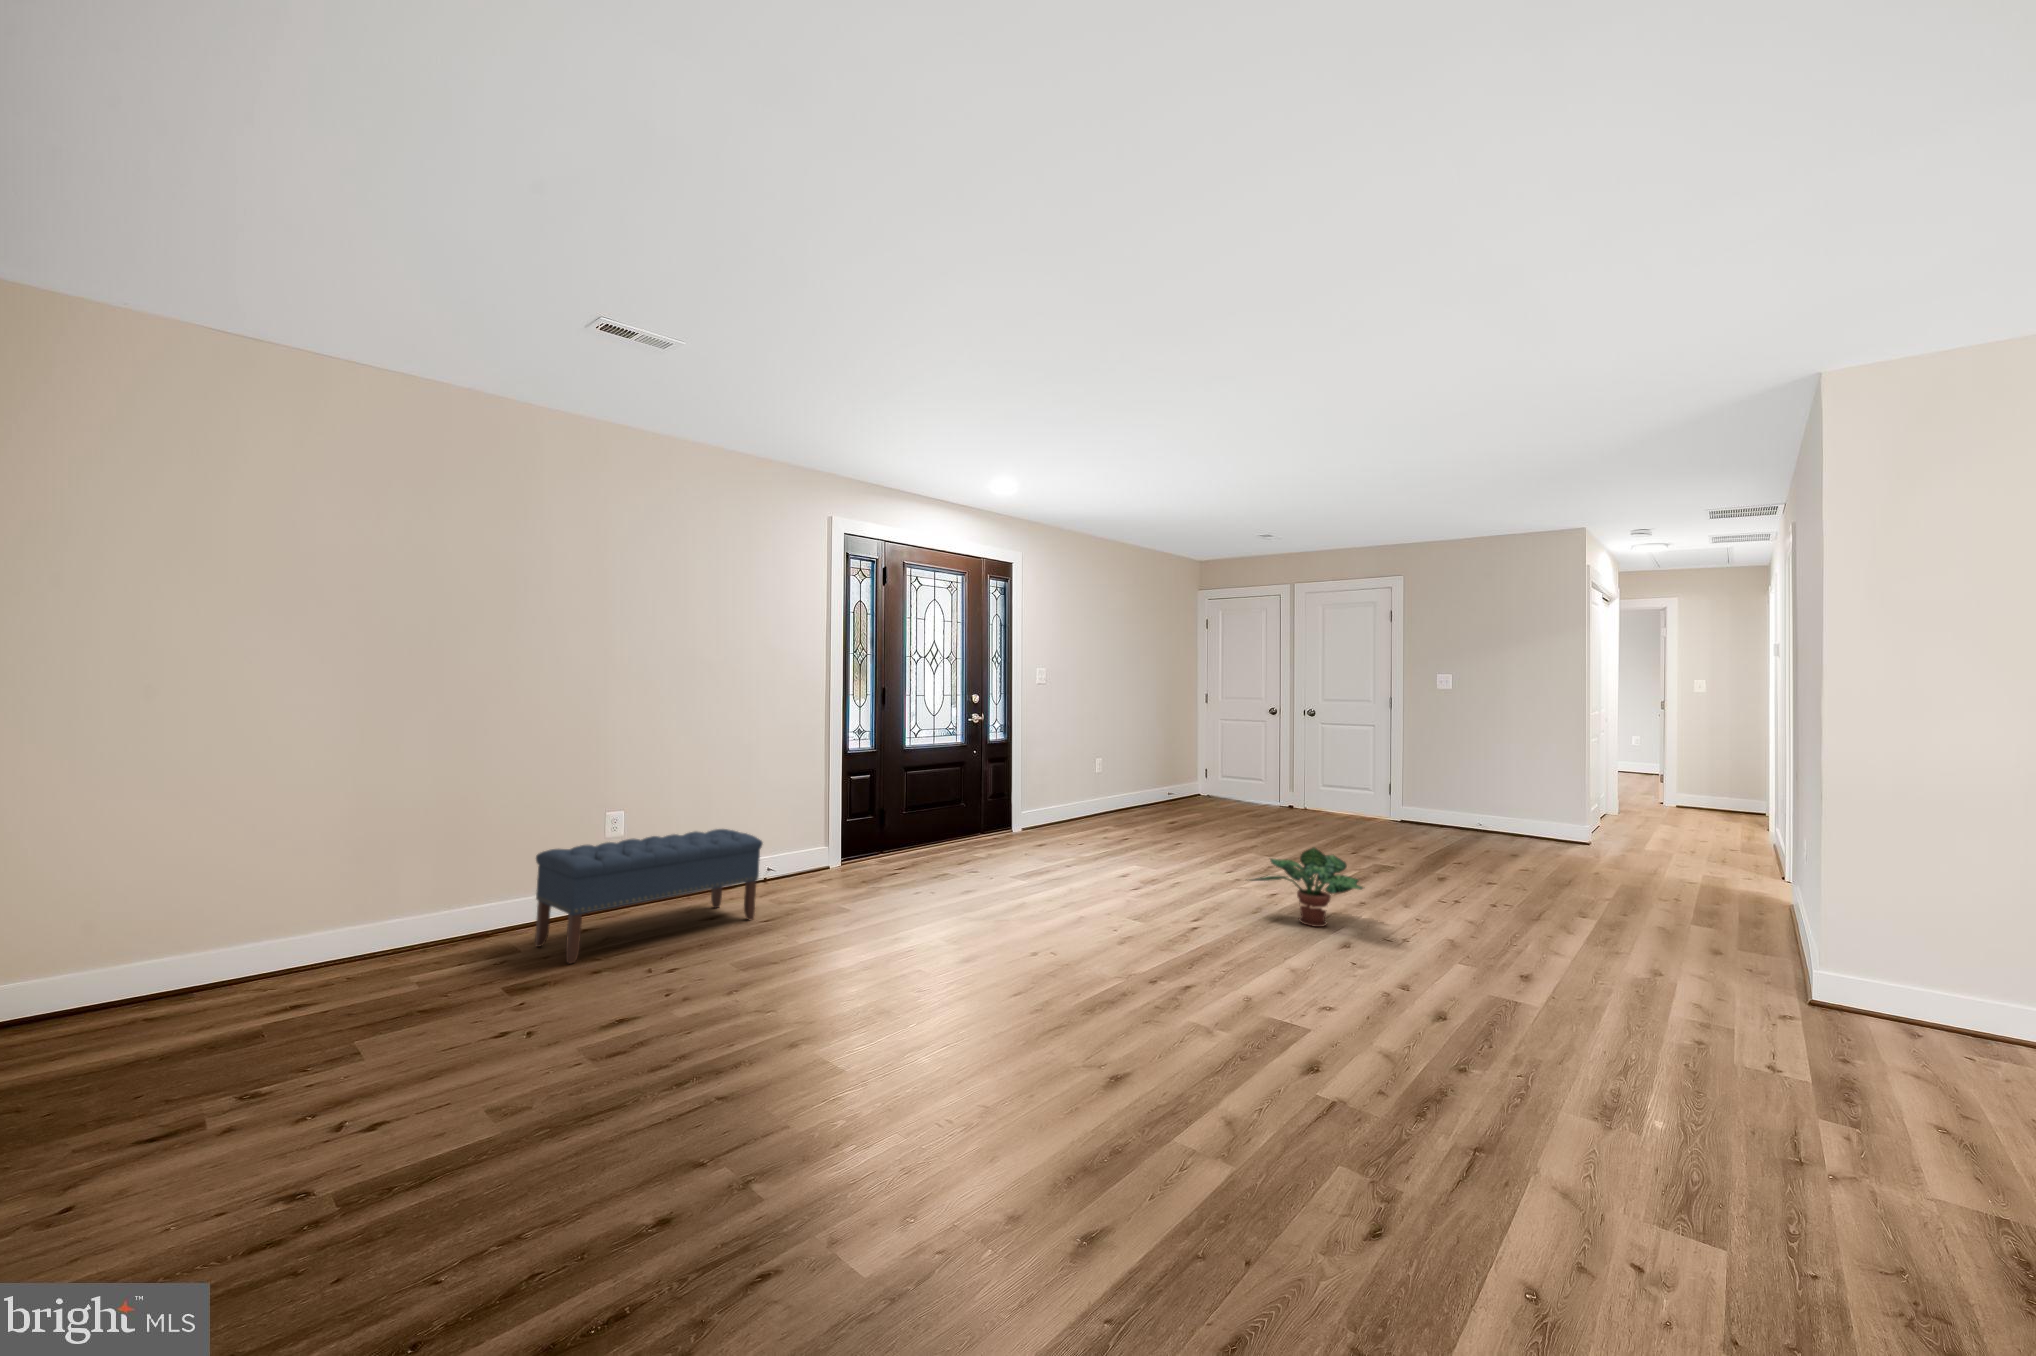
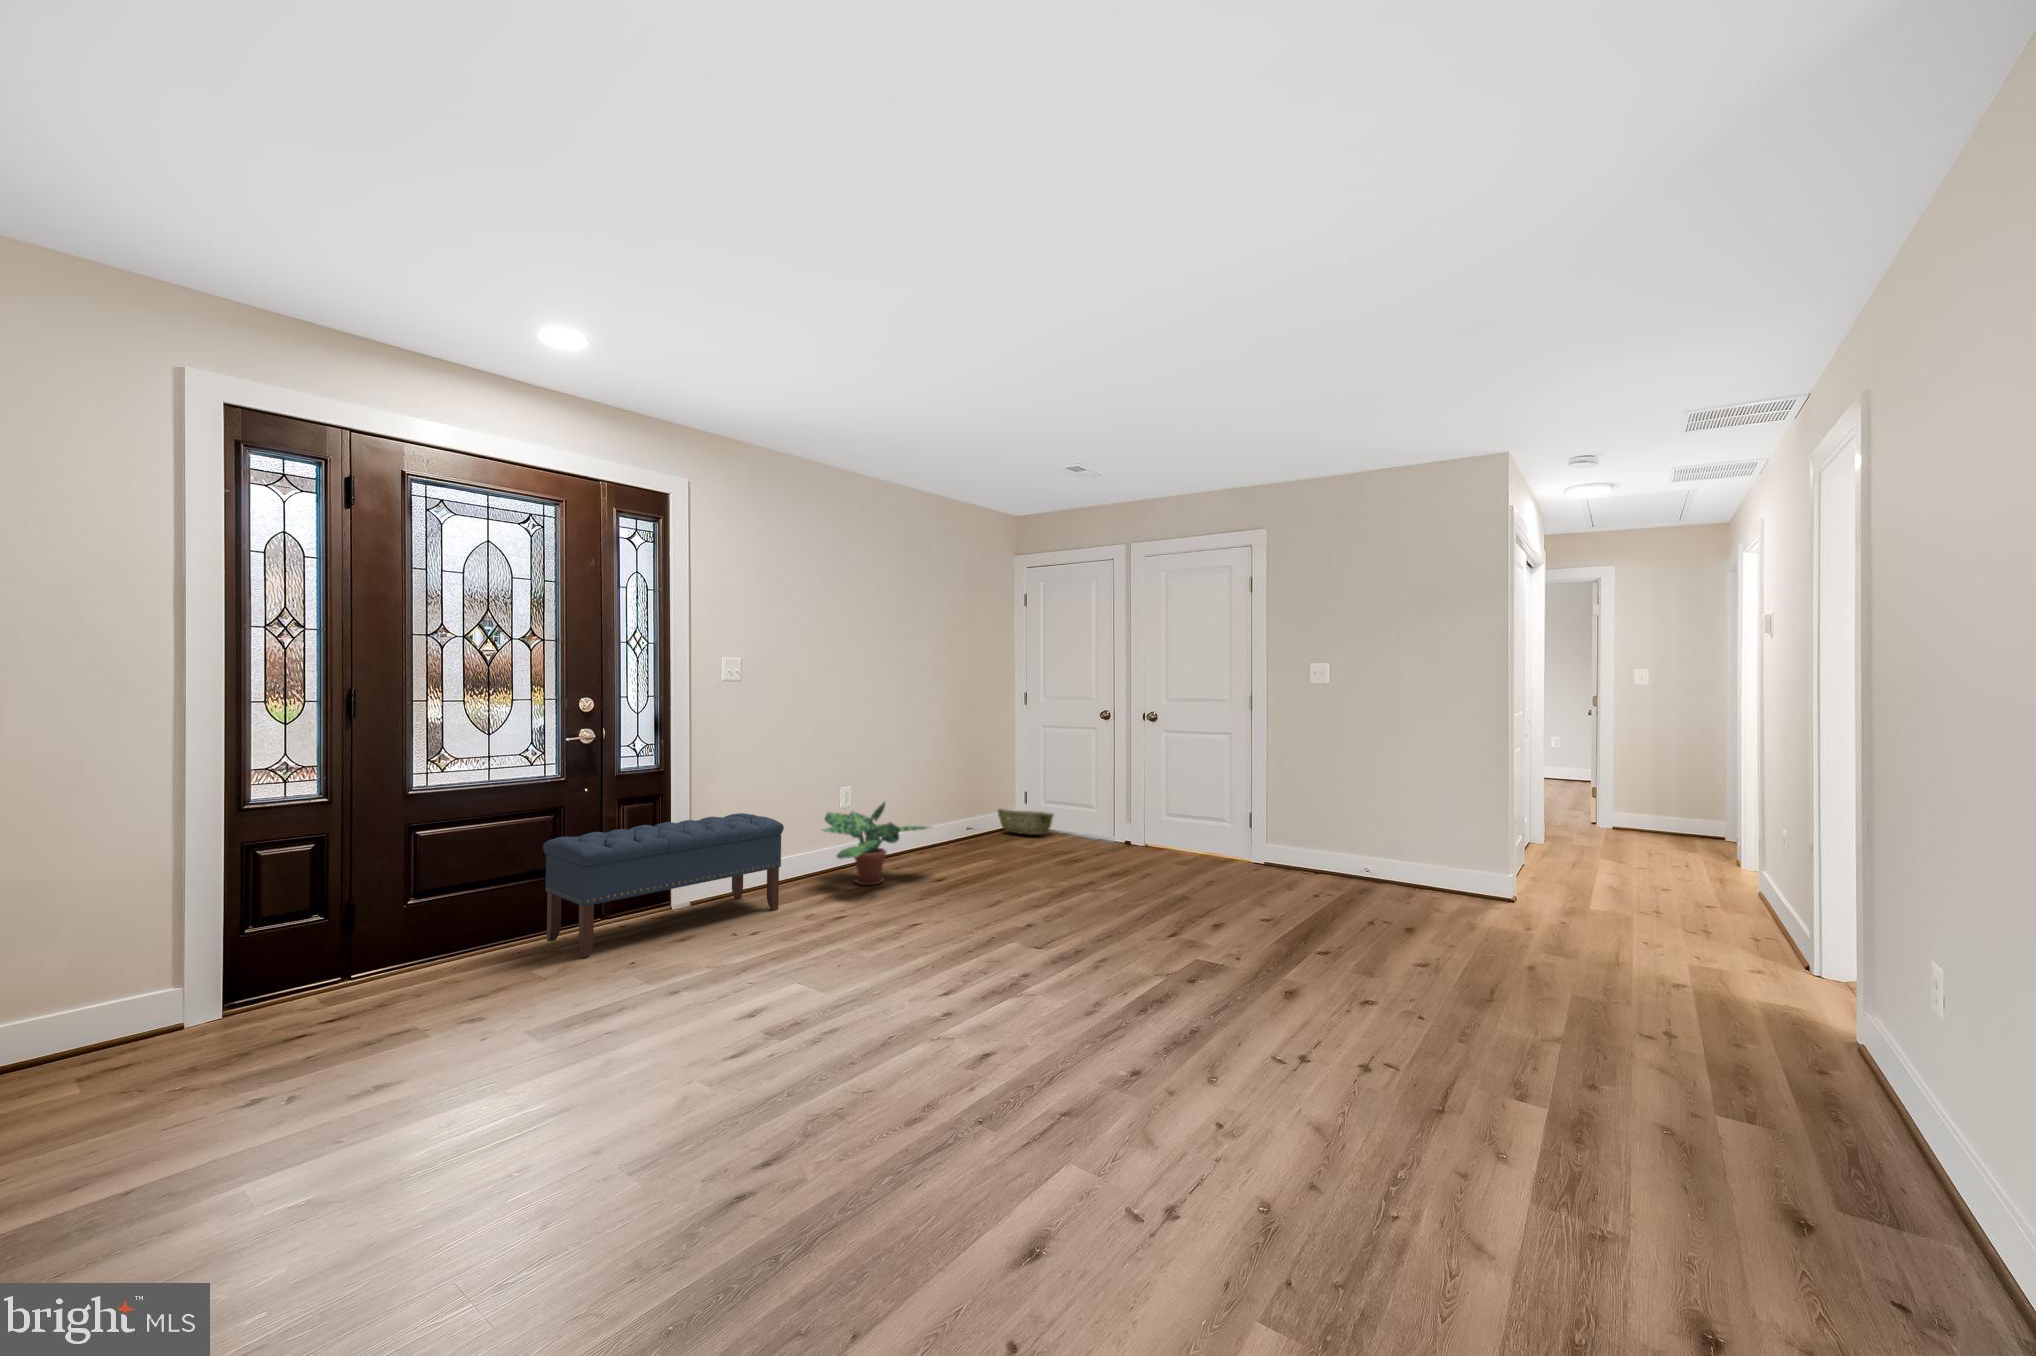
woven basket: none [959,827,1010,853] -> present [998,809,1053,835]
potted plant: present [1250,847,1363,927] -> present [824,803,929,885]

